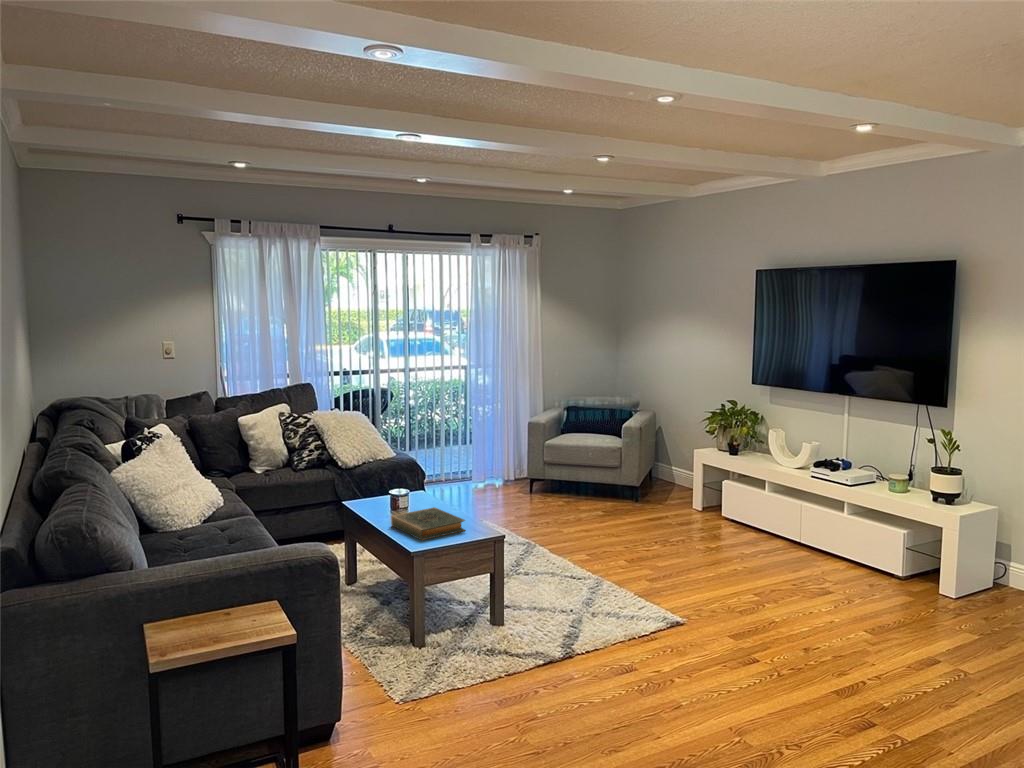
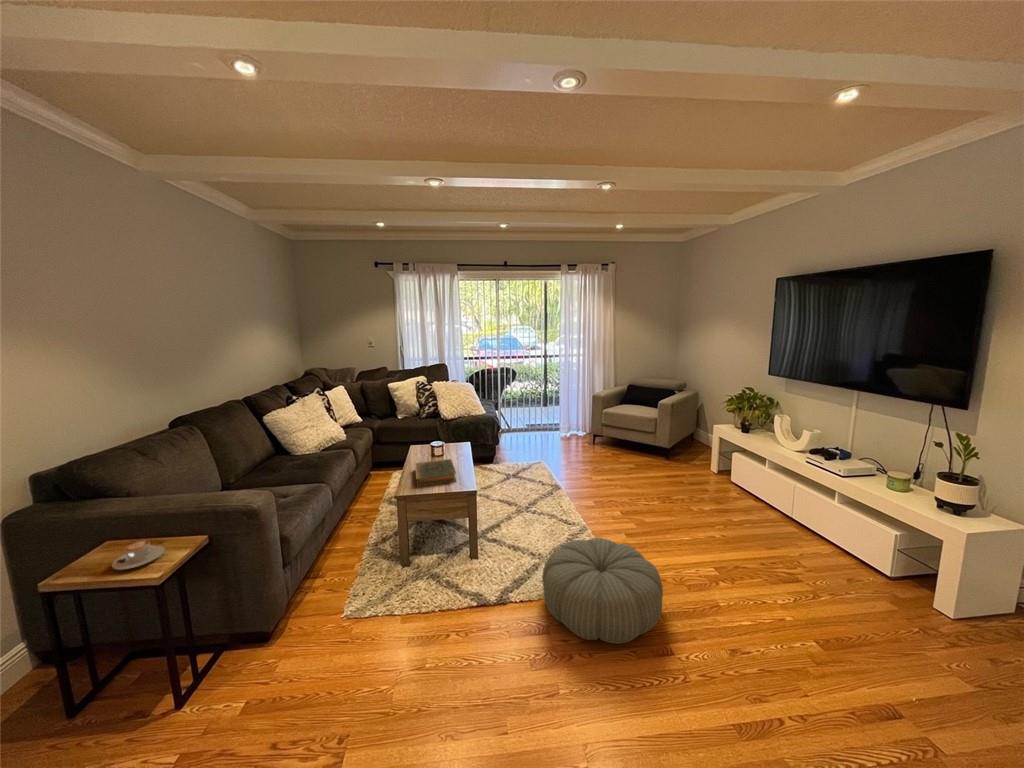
pouf: none [605,573,741,666] -> present [542,538,663,643]
coffee cup: none [201,600,255,632] -> present [112,540,165,570]

